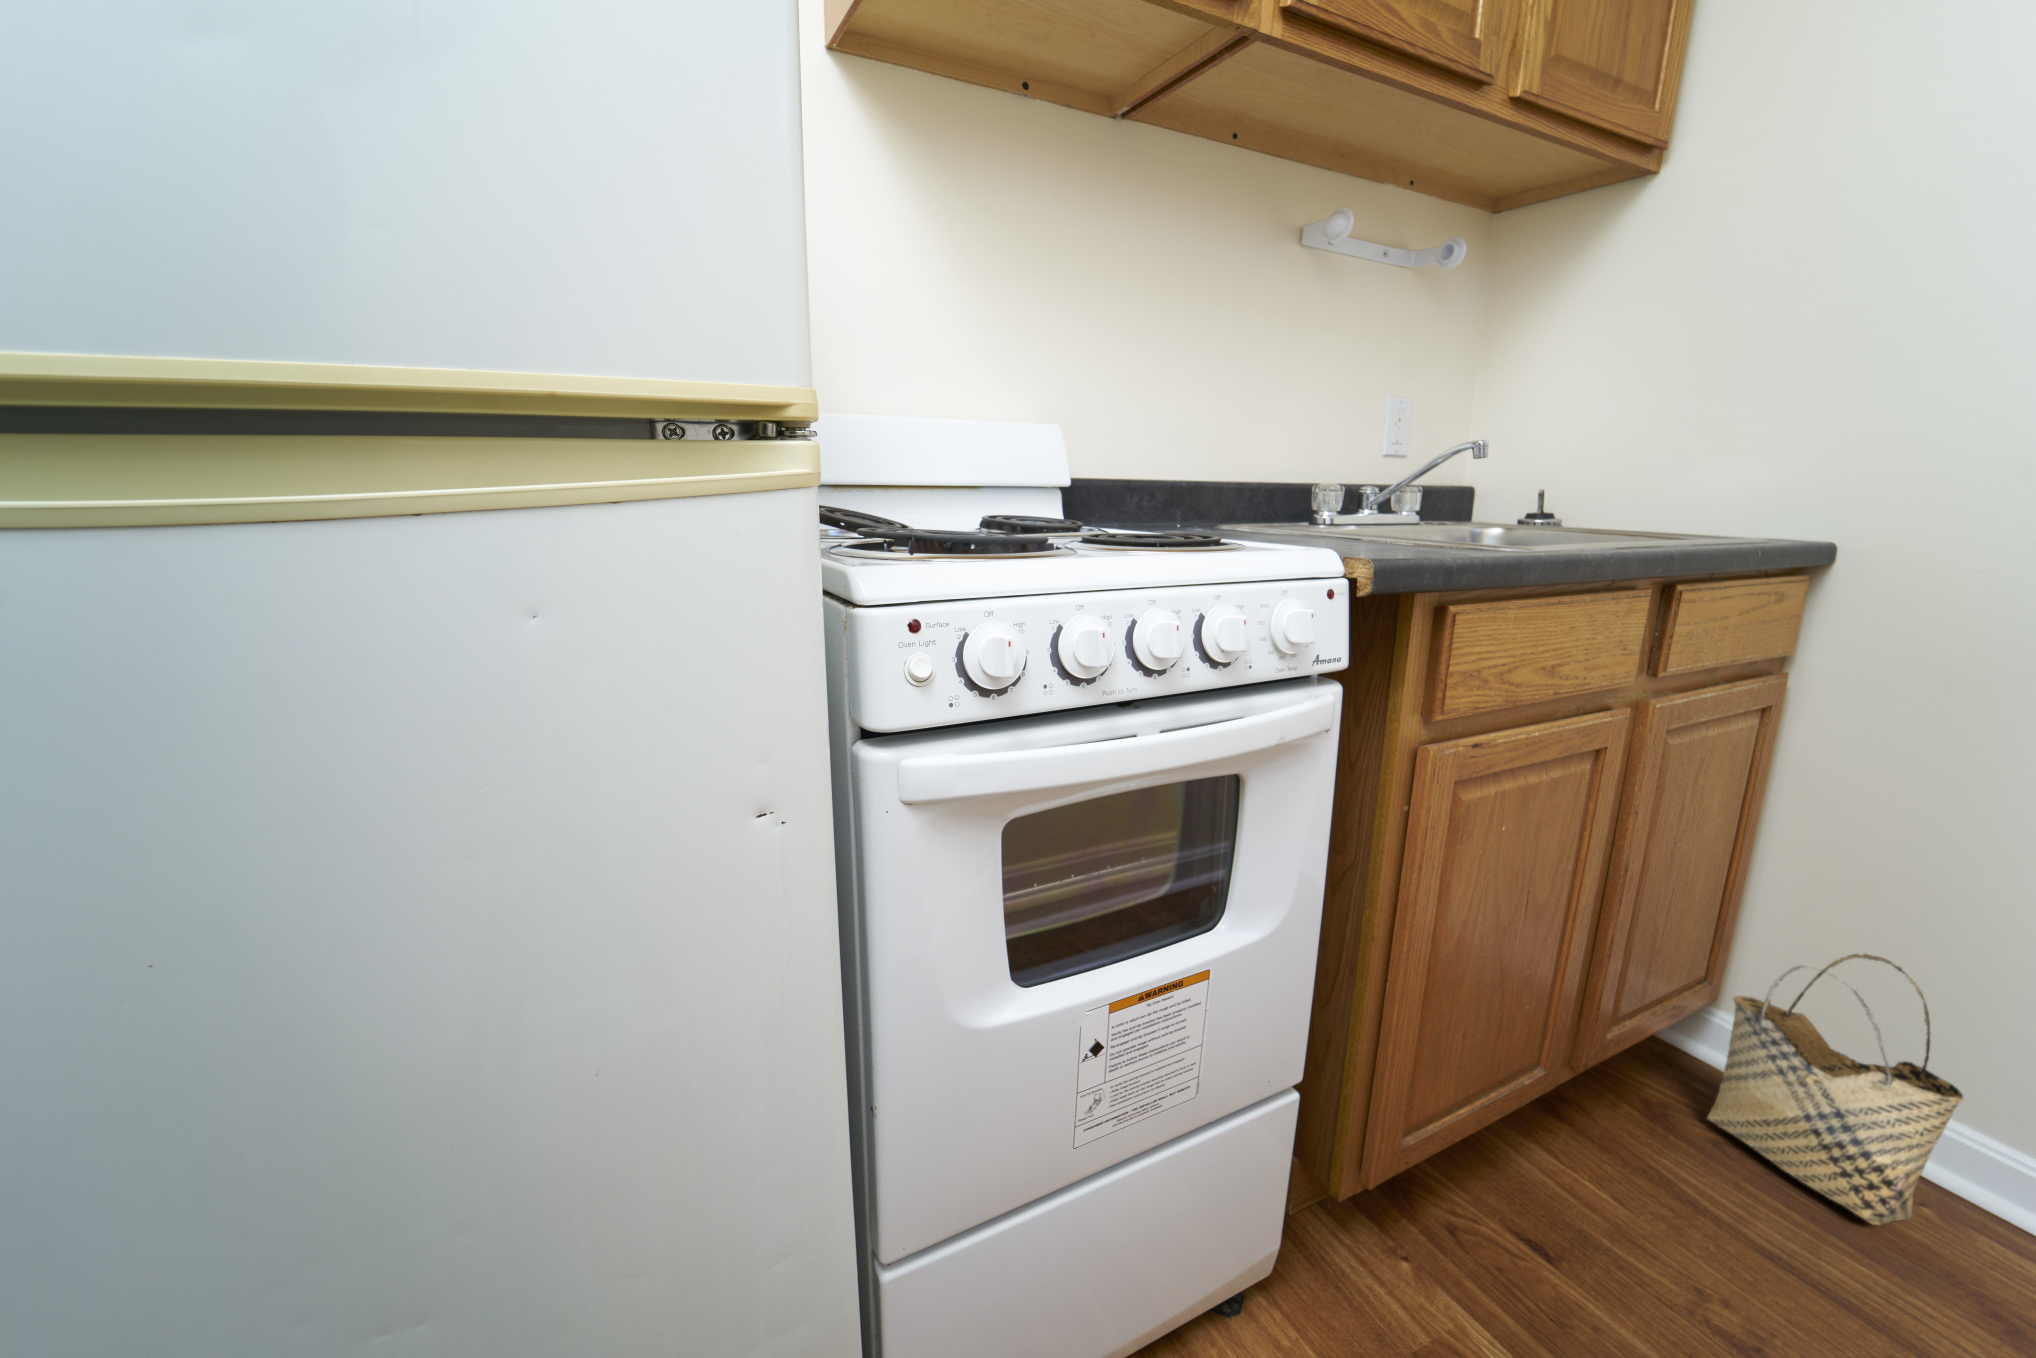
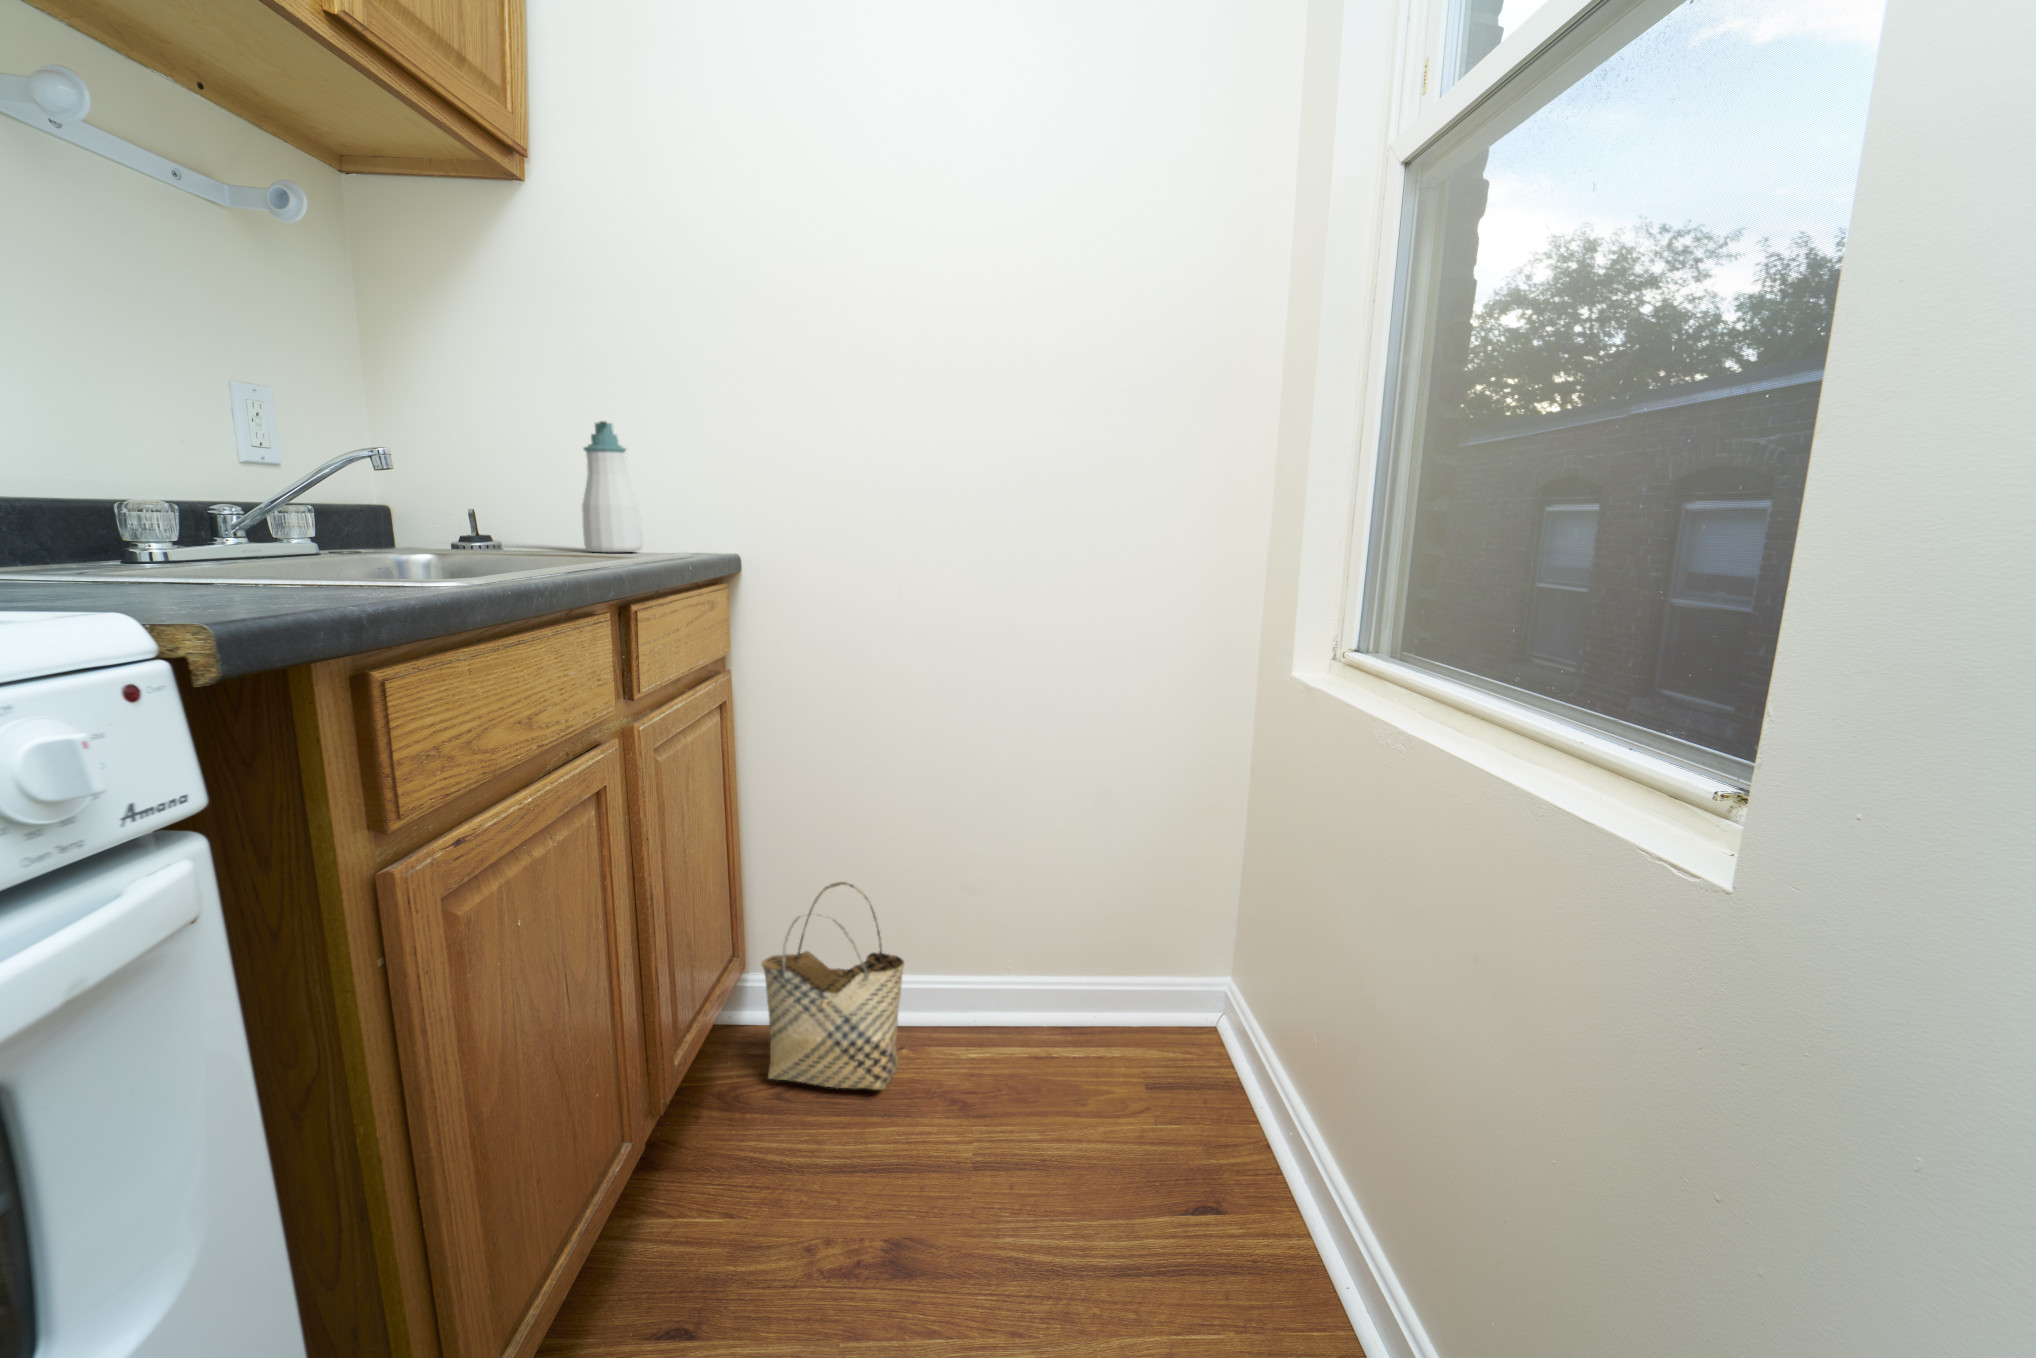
soap bottle: none [1641,401,1719,535] -> present [582,421,643,552]

